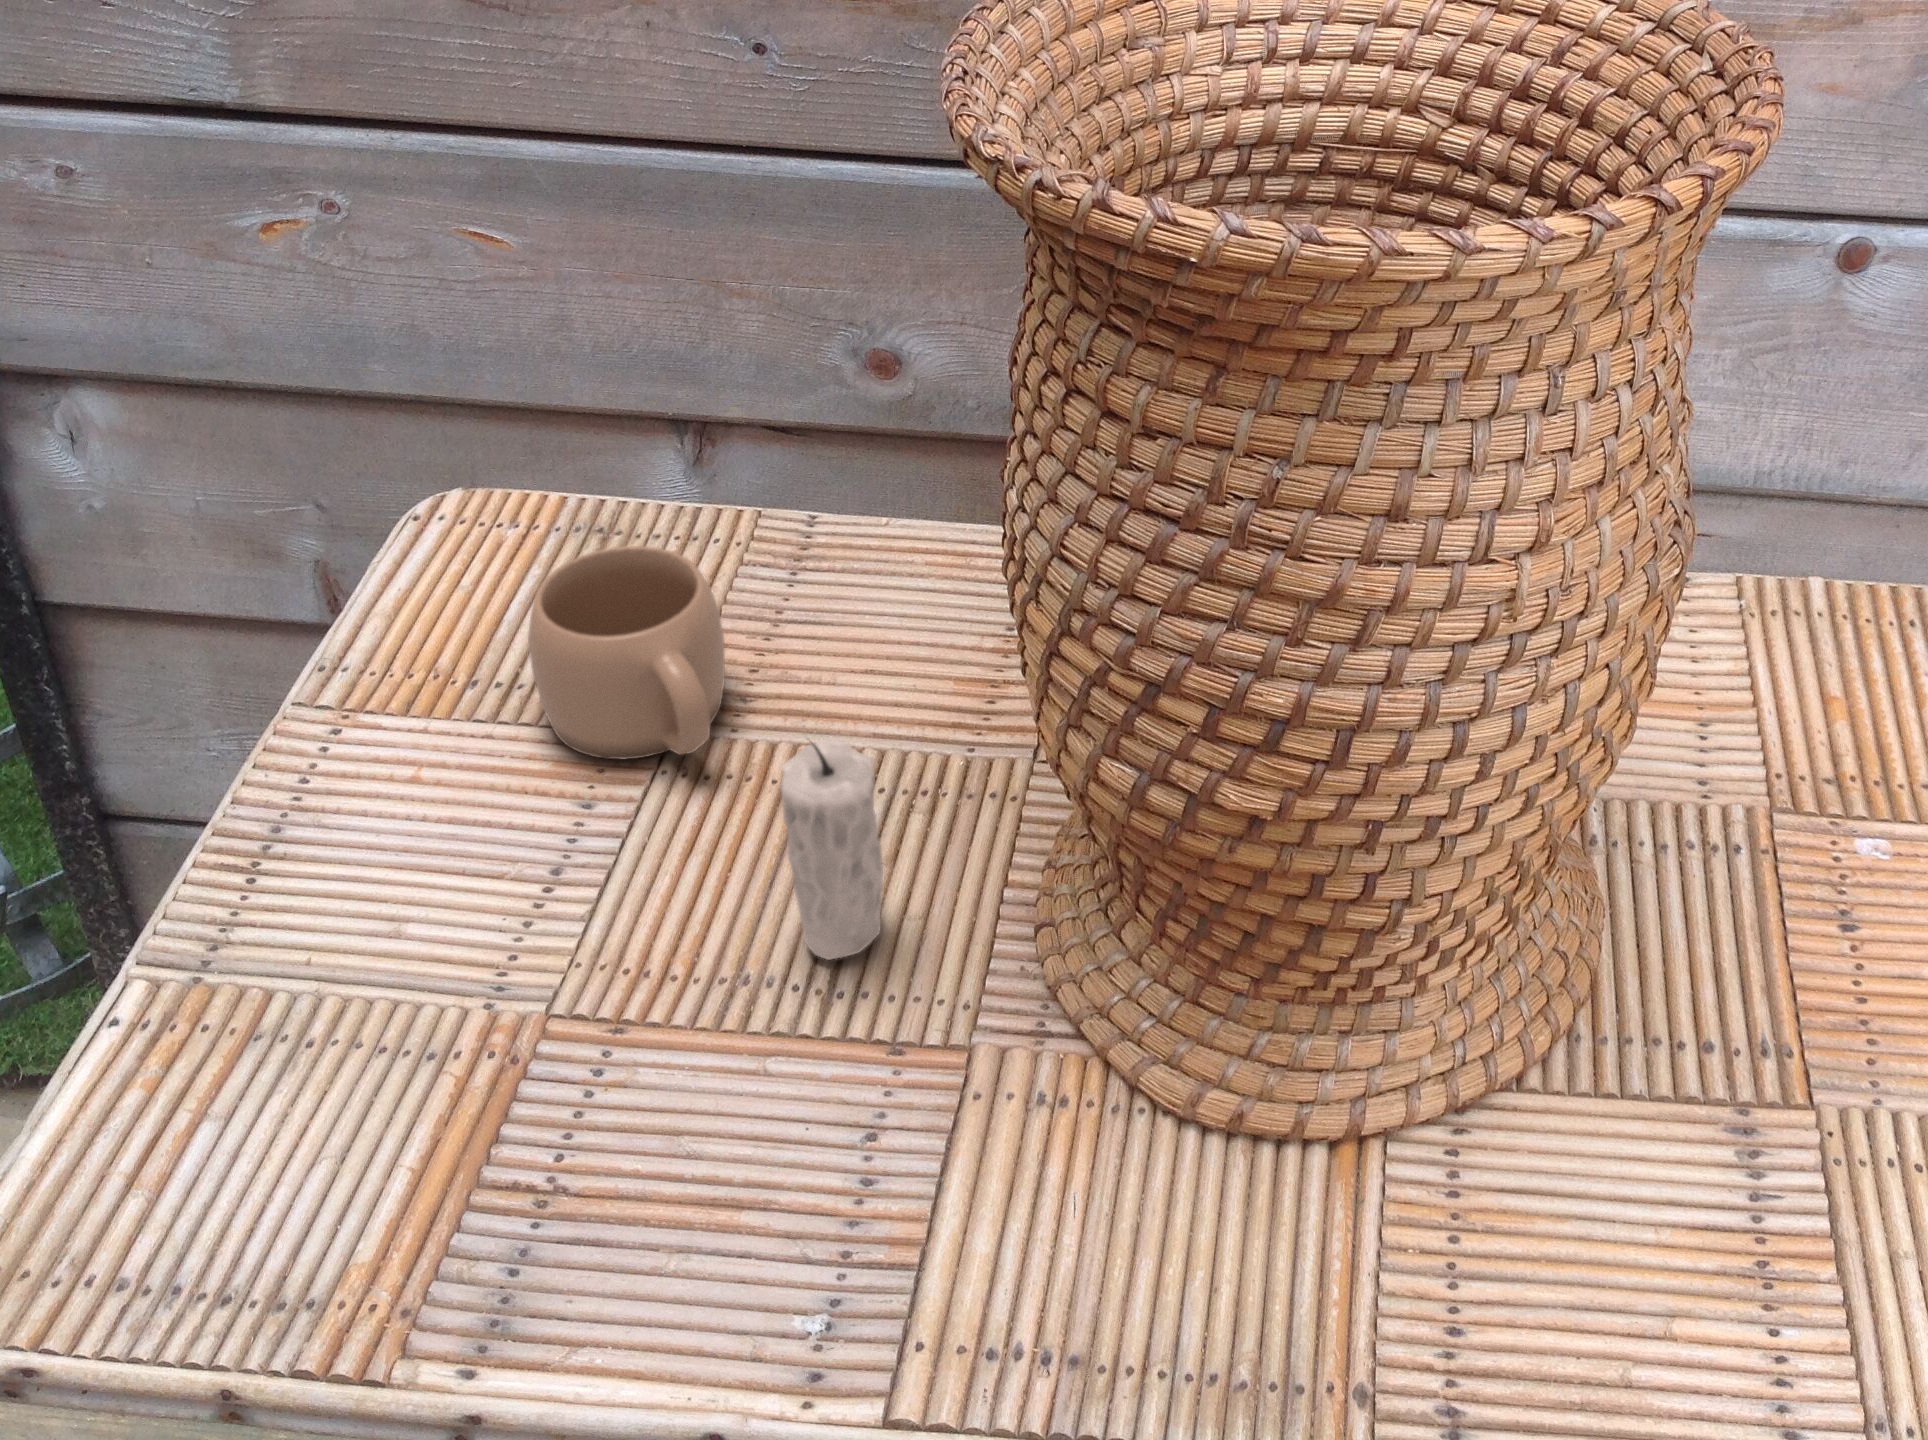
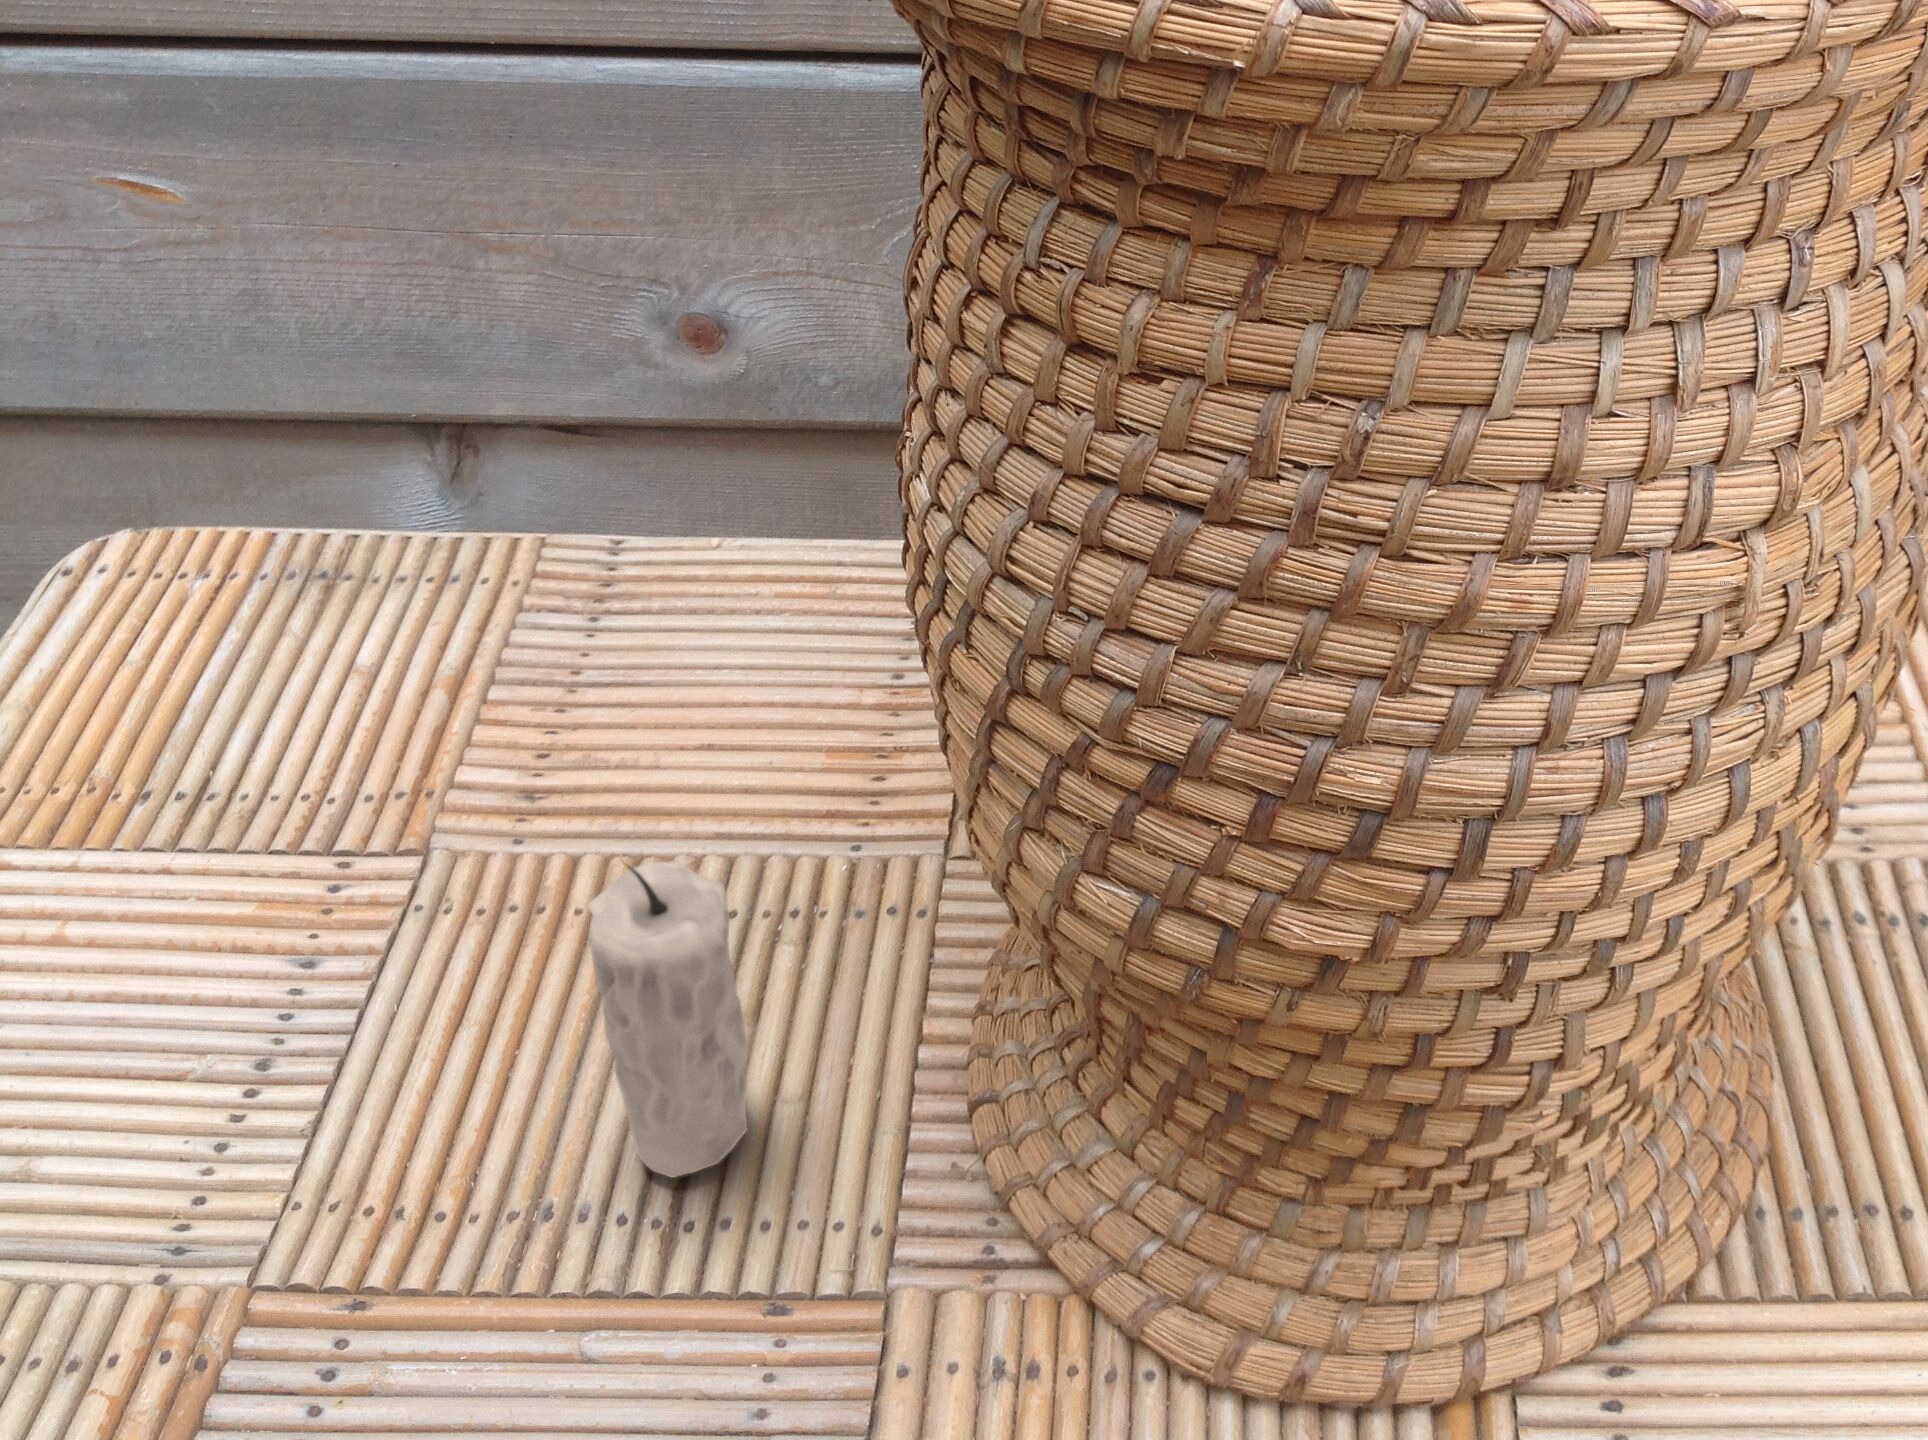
mug: present [528,546,725,759] -> none [212,590,503,895]

